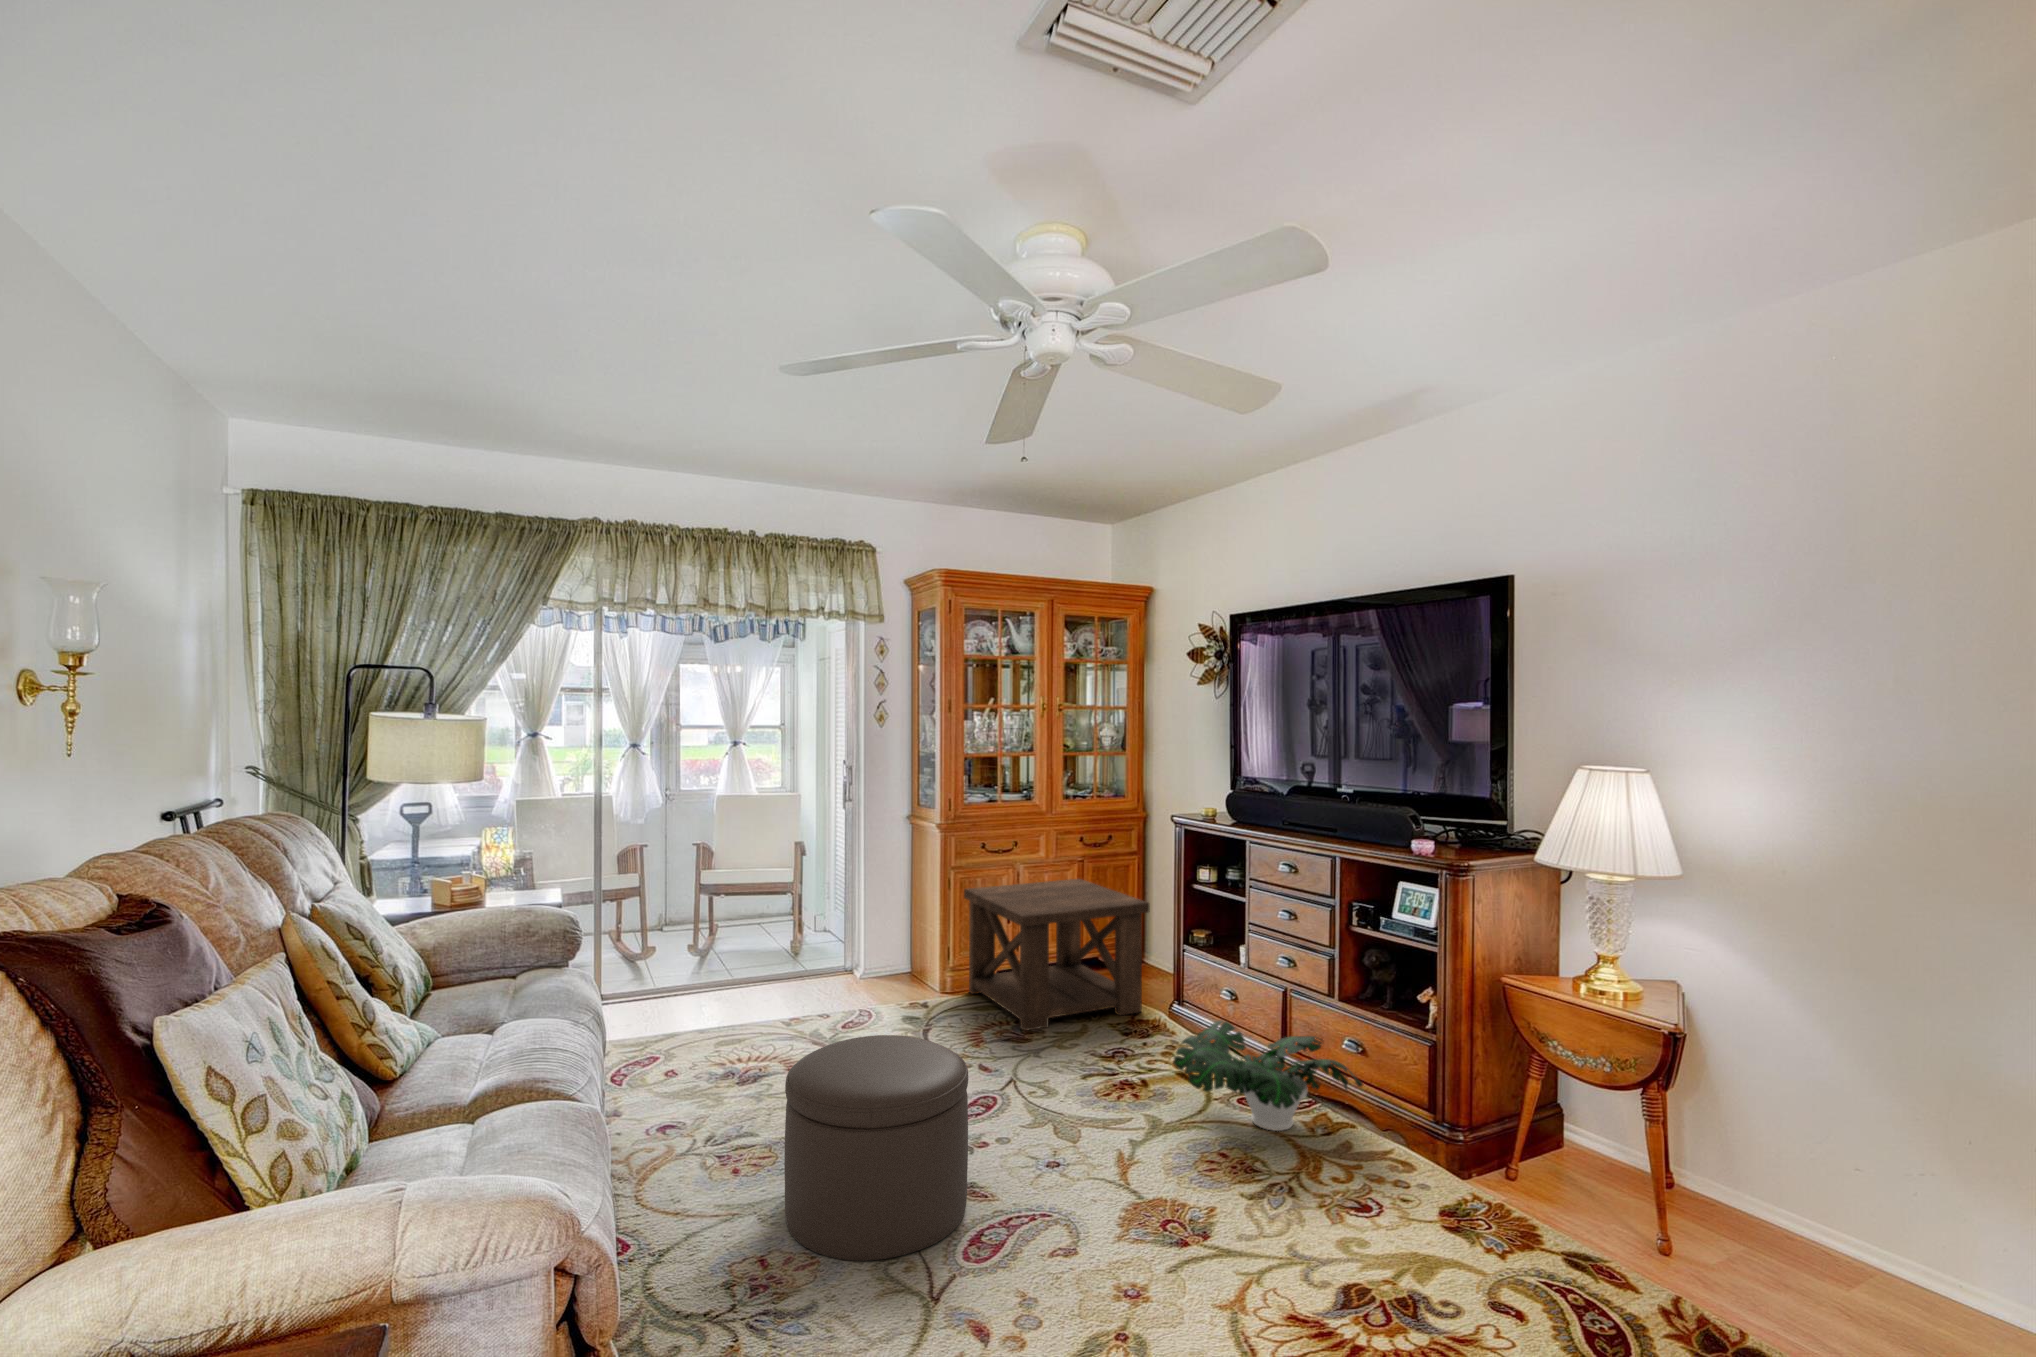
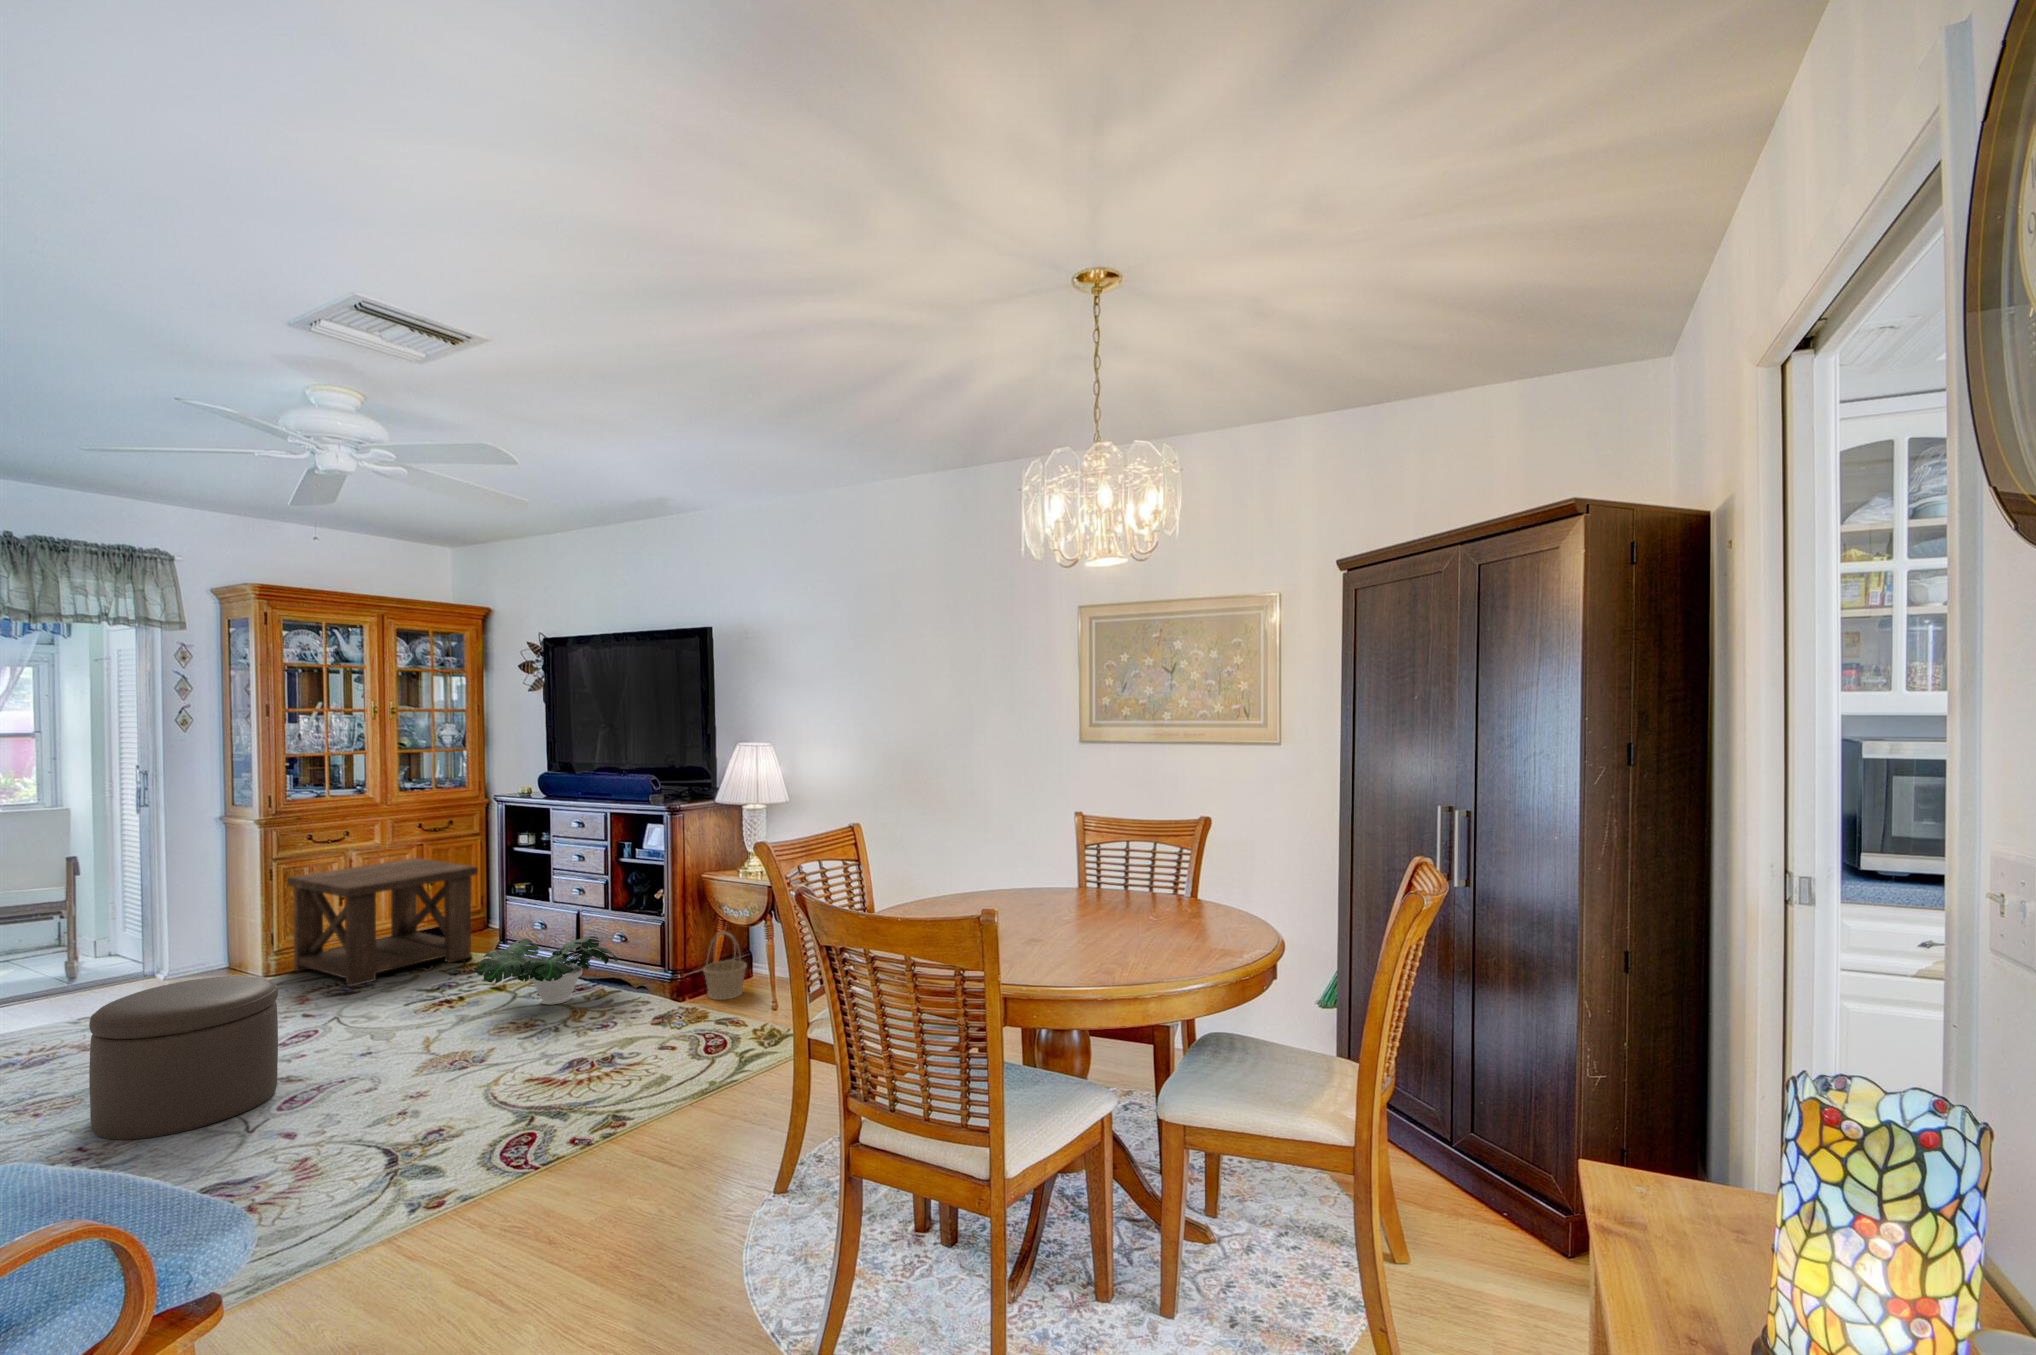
basket: none [1502,1078,1580,1198] -> present [703,932,747,1000]

